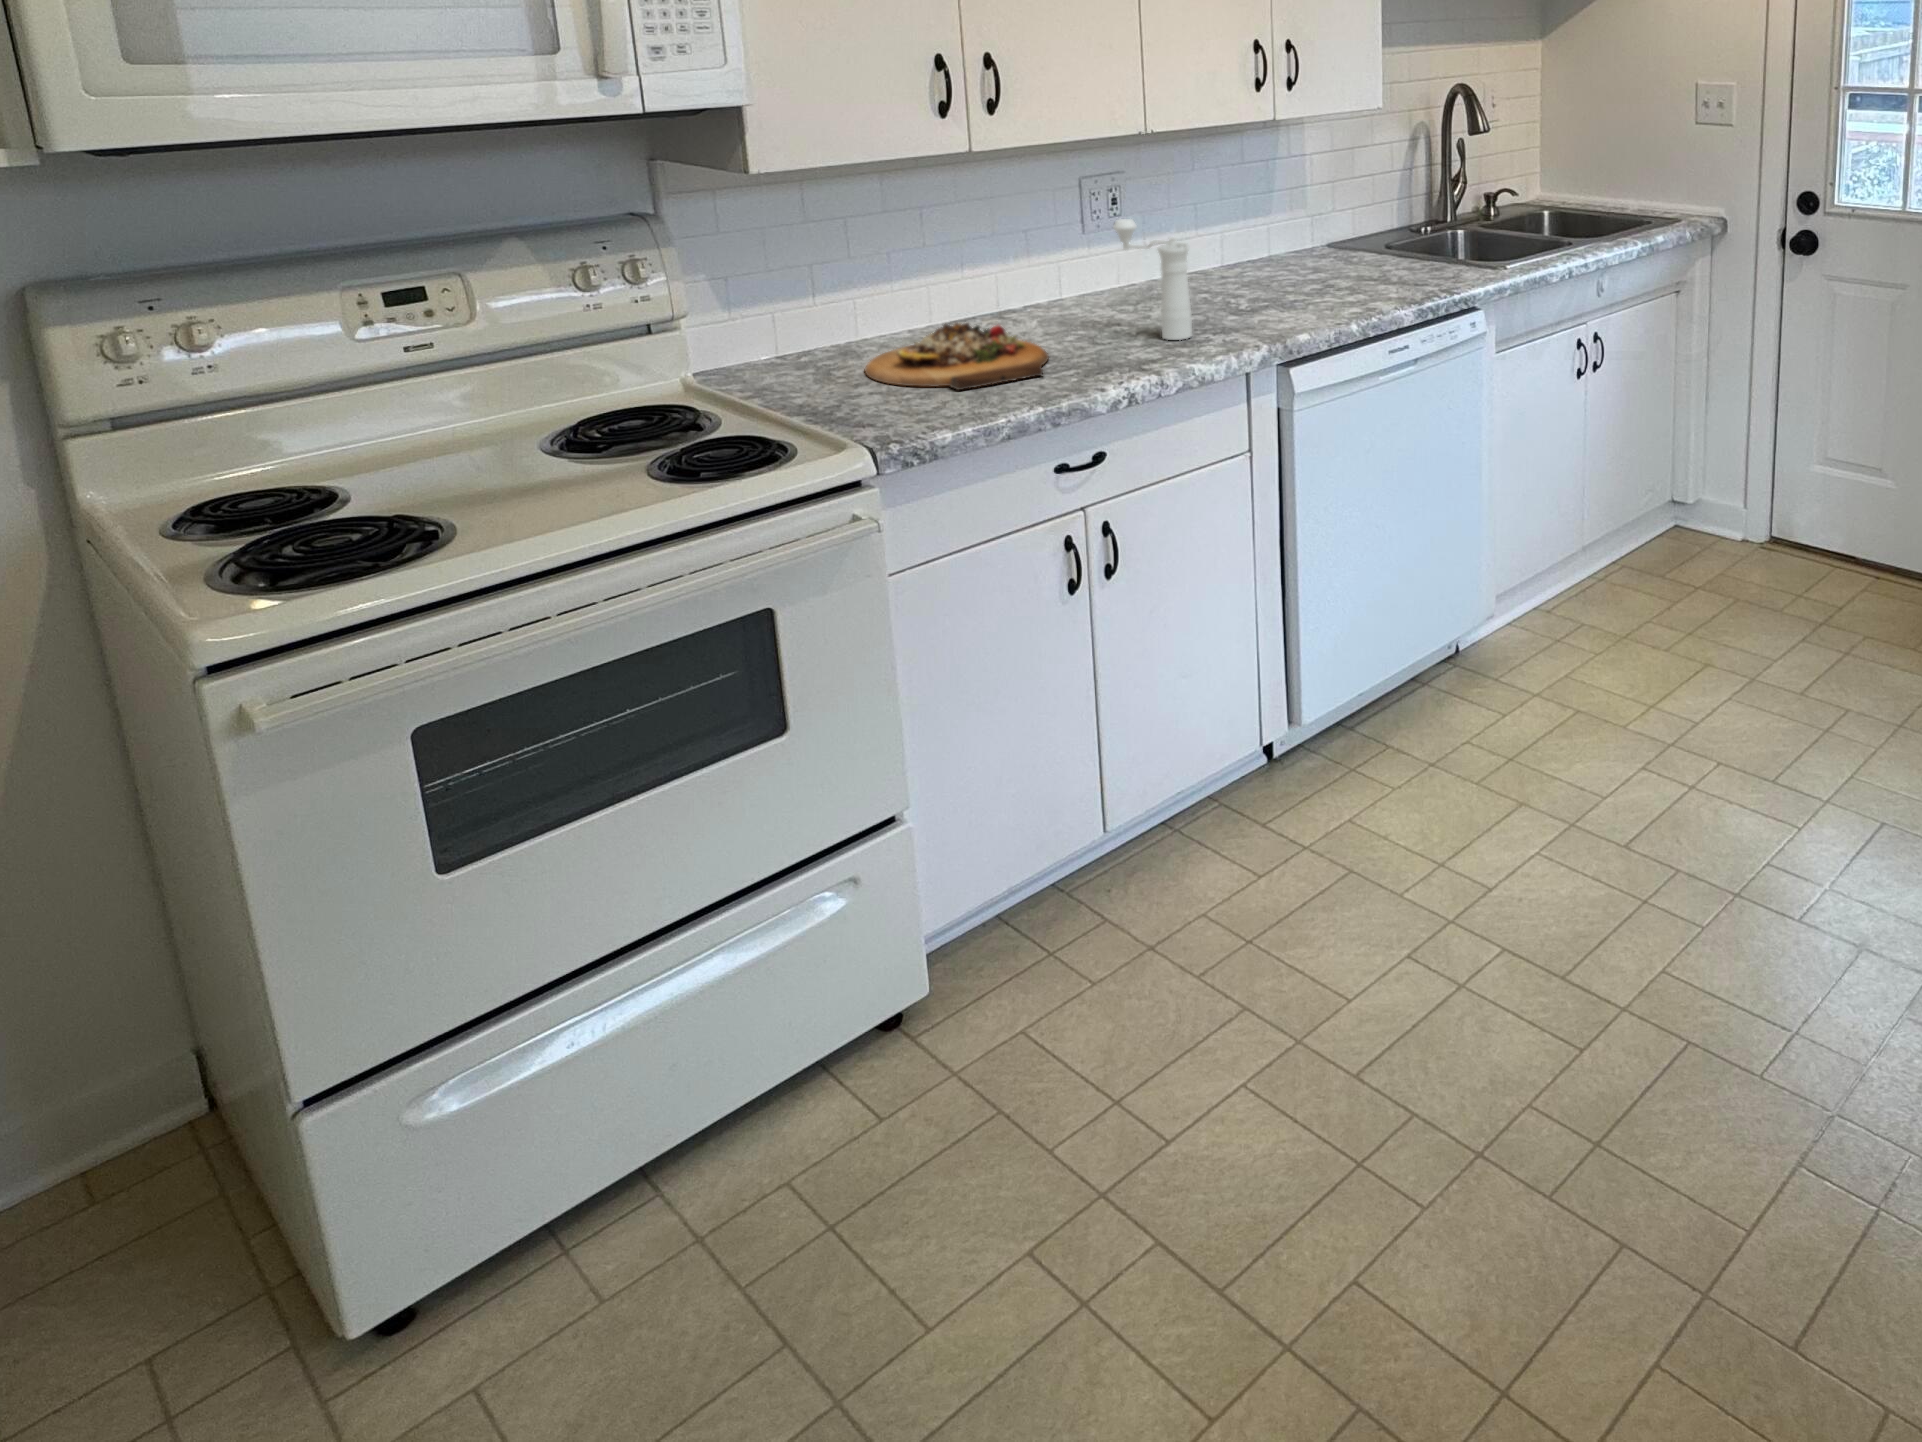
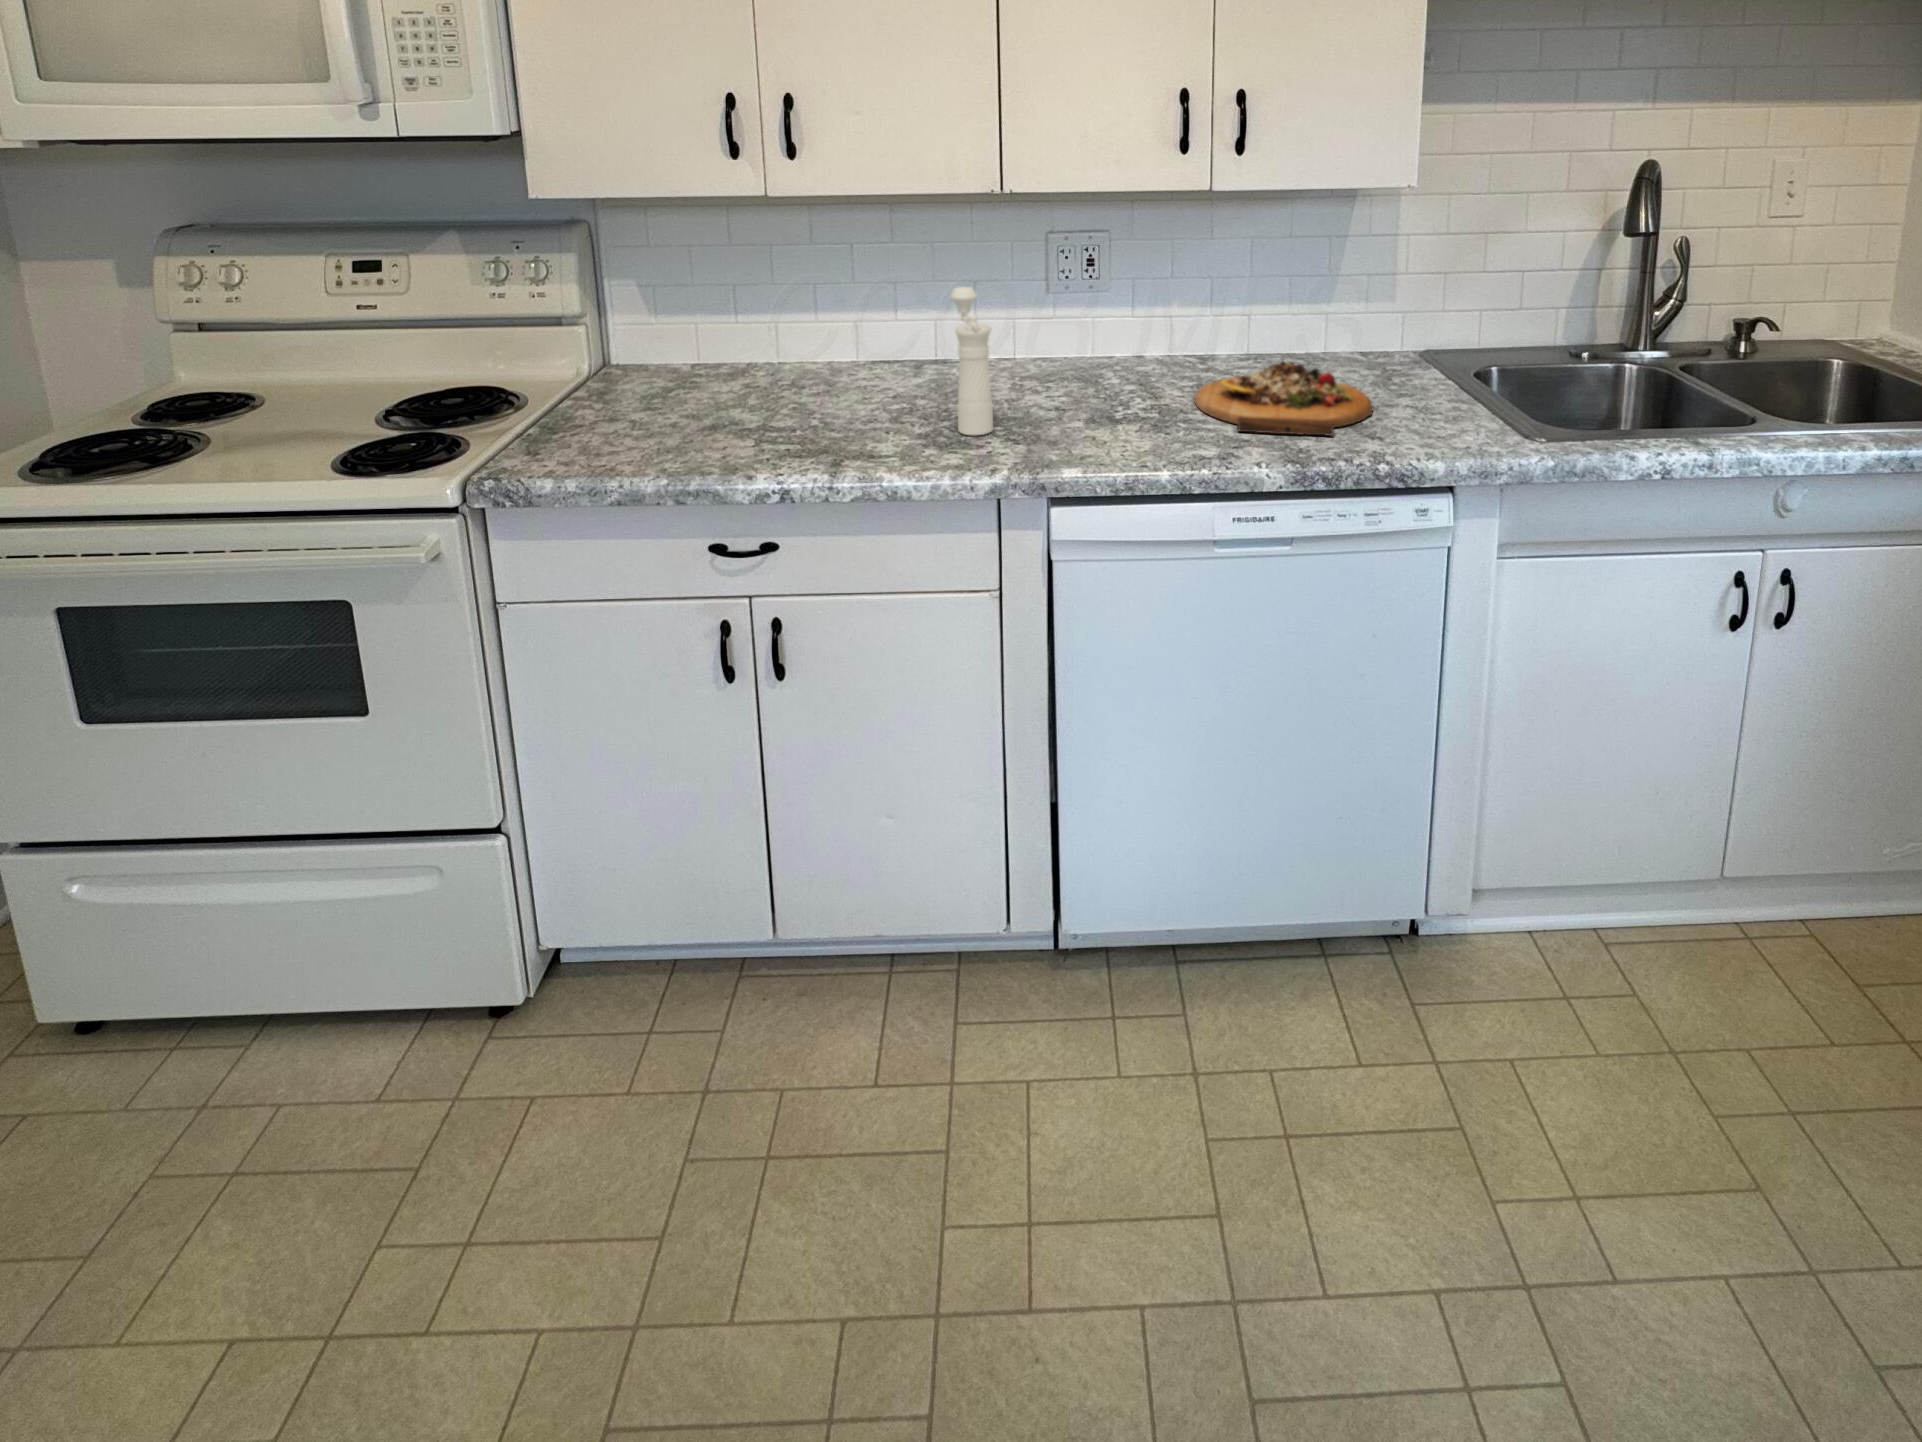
cutting board: present [865,323,1049,390] -> present [1195,361,1373,436]

